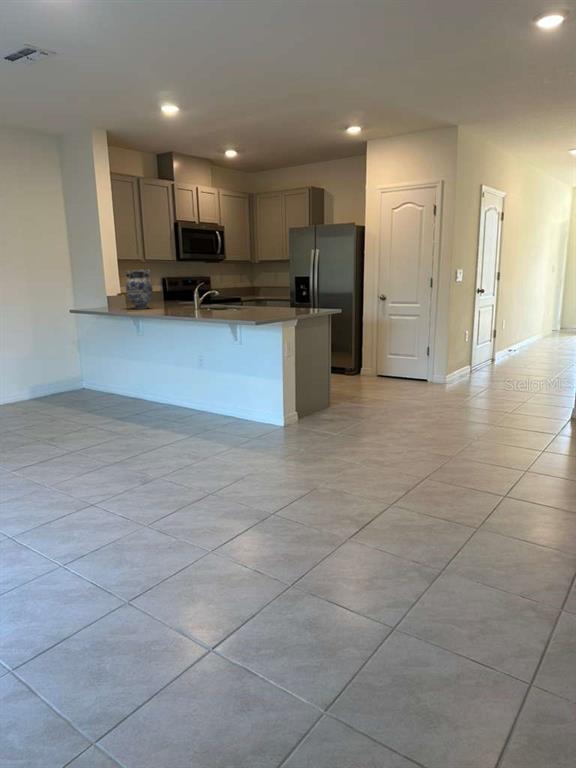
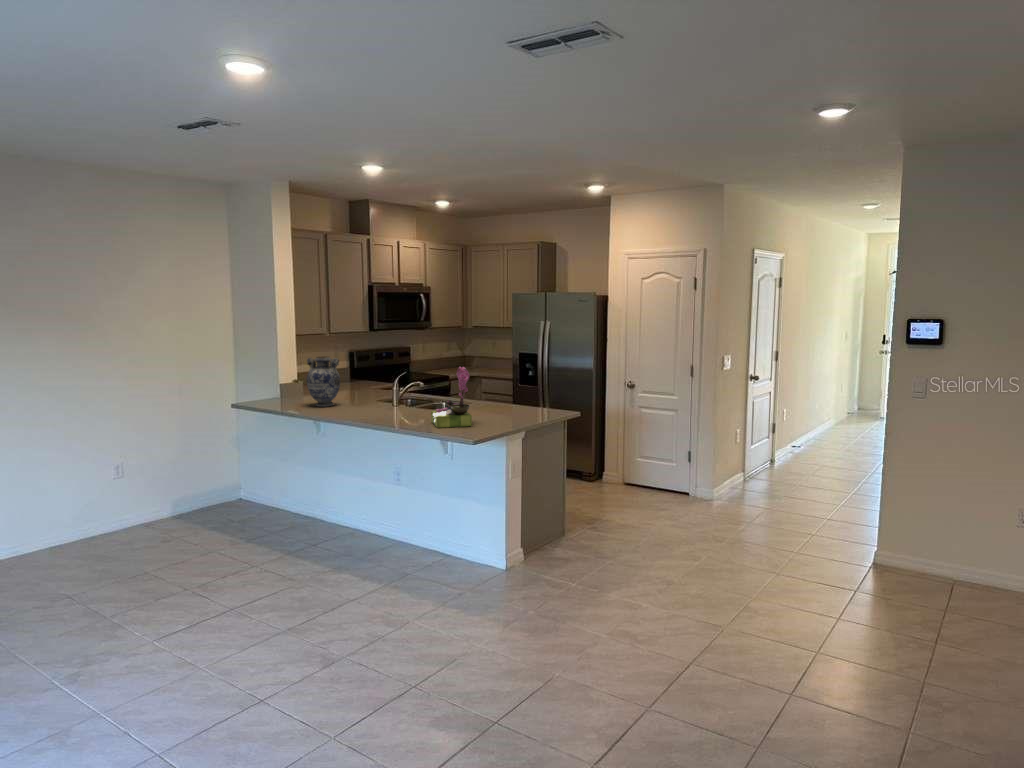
flower arrangement: none [223,267,256,314] -> present [431,367,472,428]

